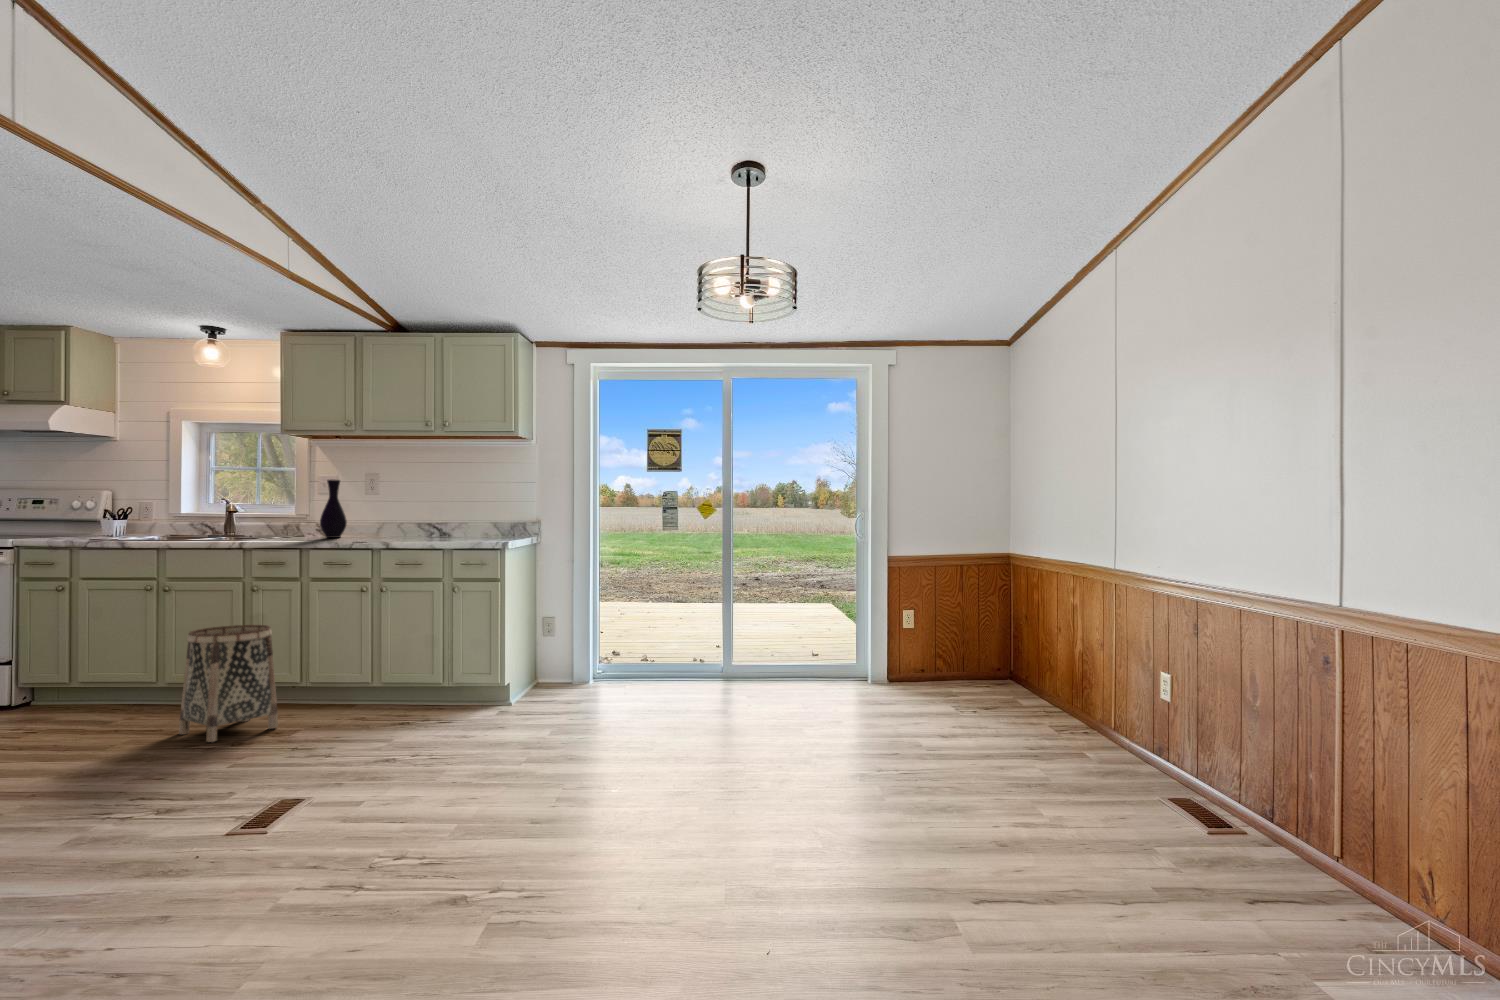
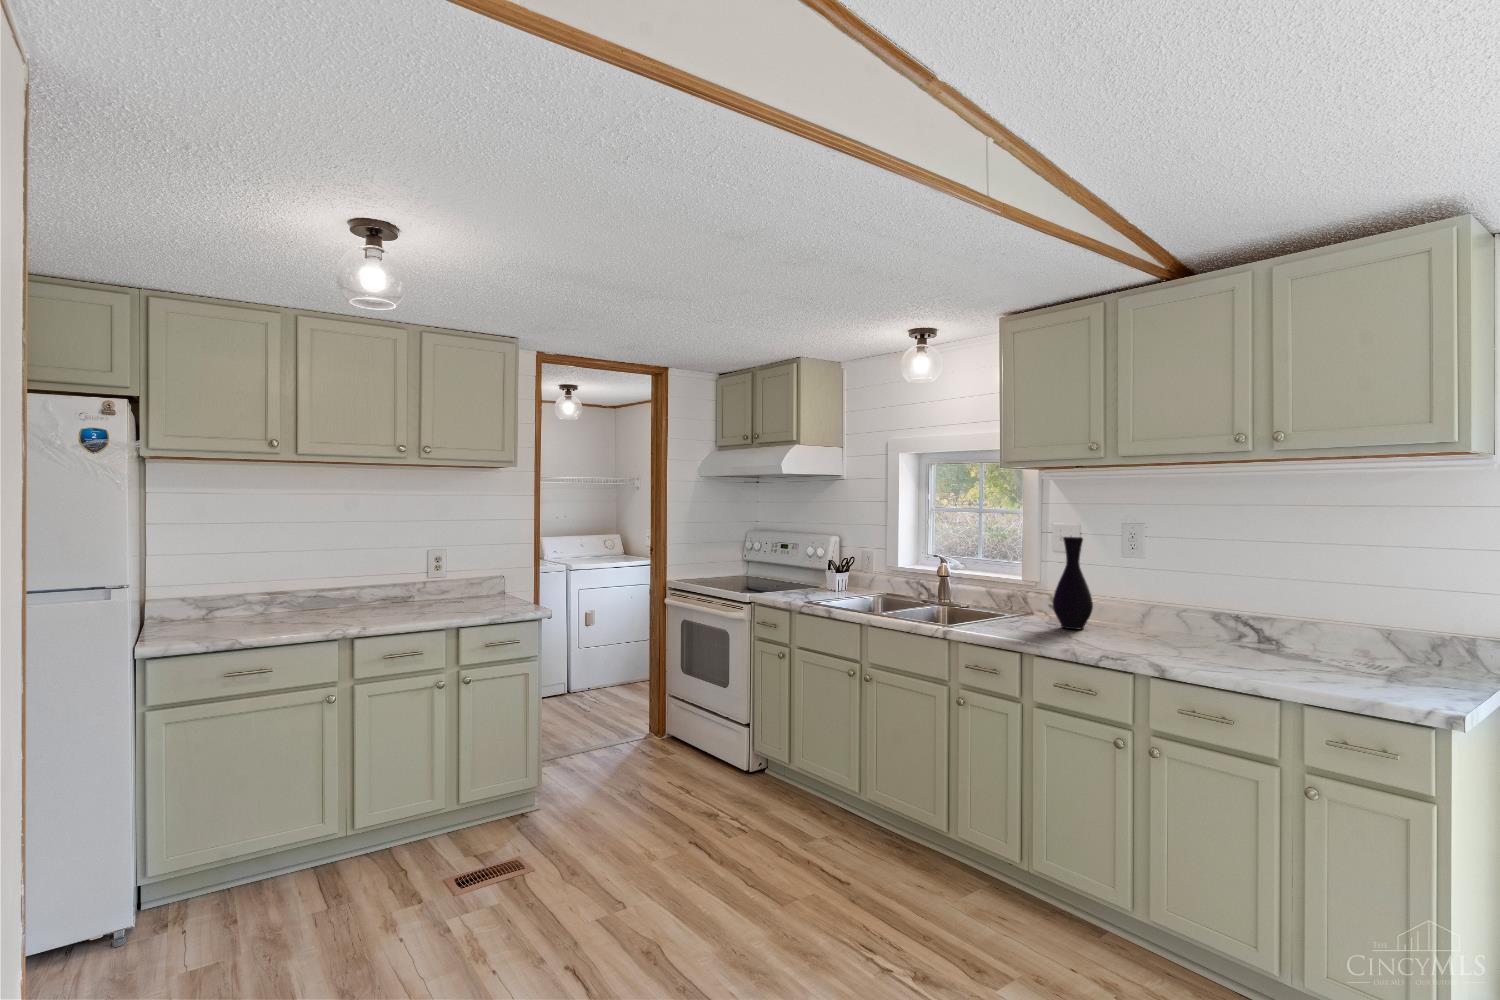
basket: present [179,625,278,742] -> none [860,762,982,962]

